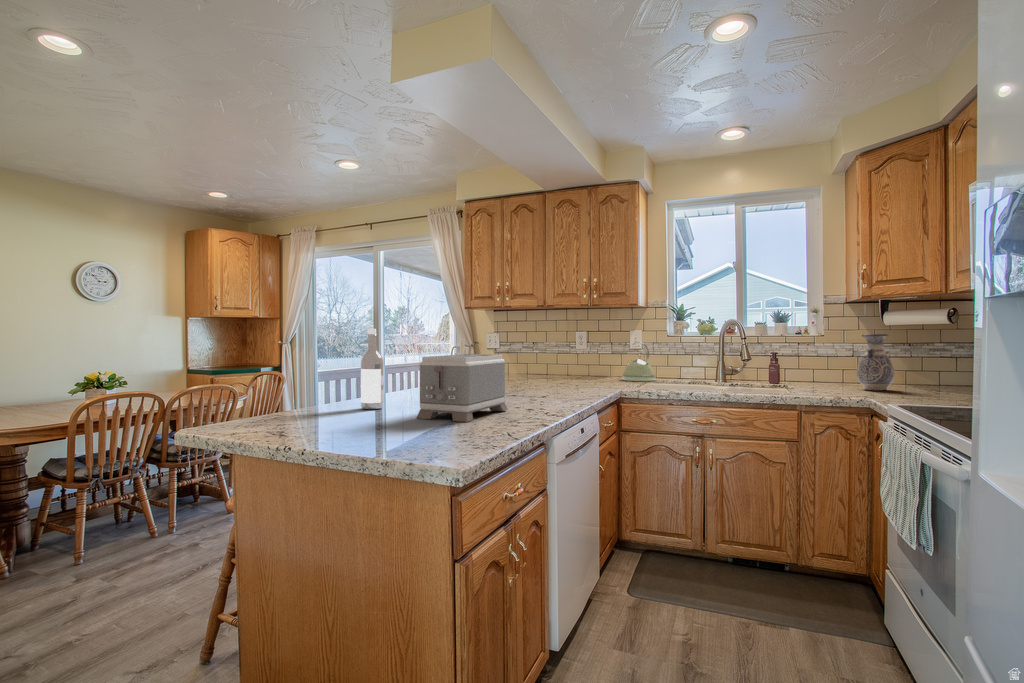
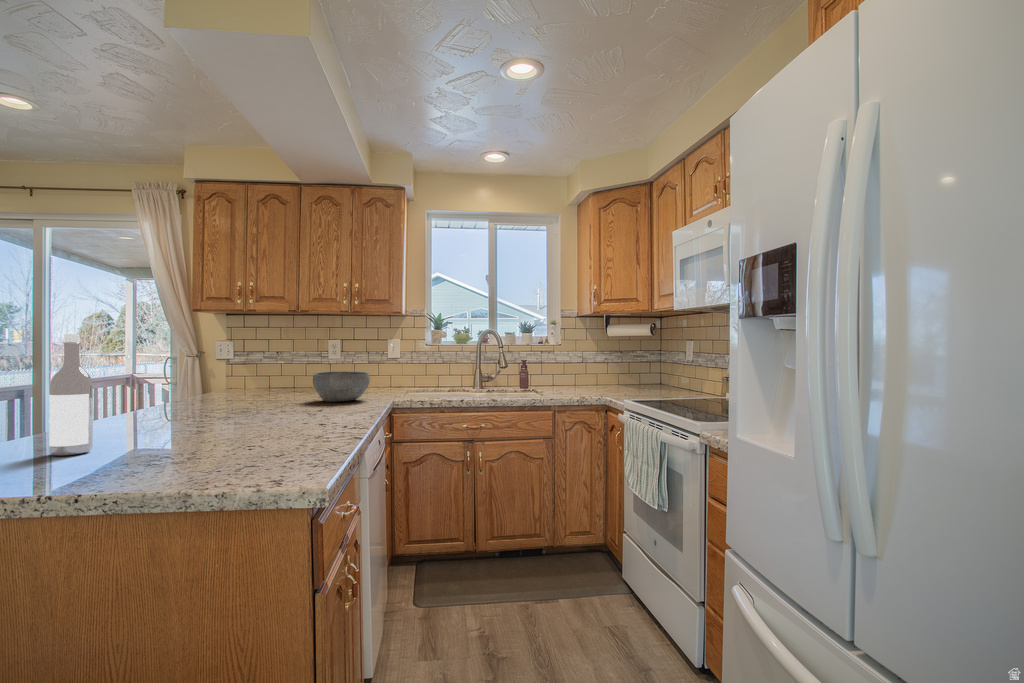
vase: present [857,334,895,390] -> none [585,343,612,390]
kettle: present [622,342,656,381] -> none [380,350,417,390]
toaster: present [417,354,508,422] -> none [163,369,293,464]
bowl: none [549,361,599,388] -> present [313,371,370,402]

